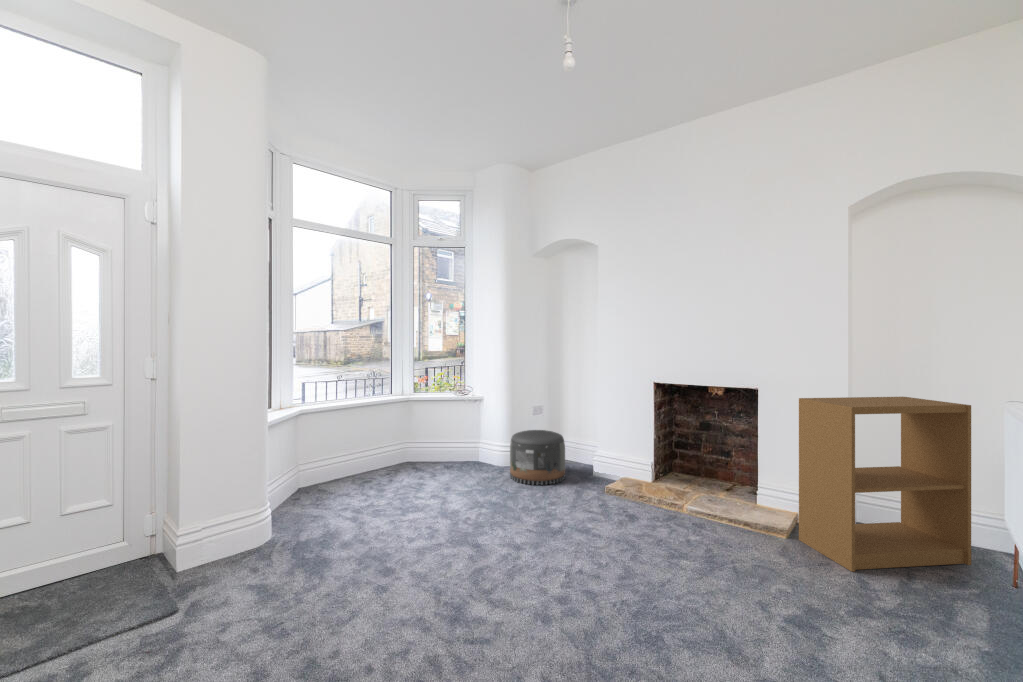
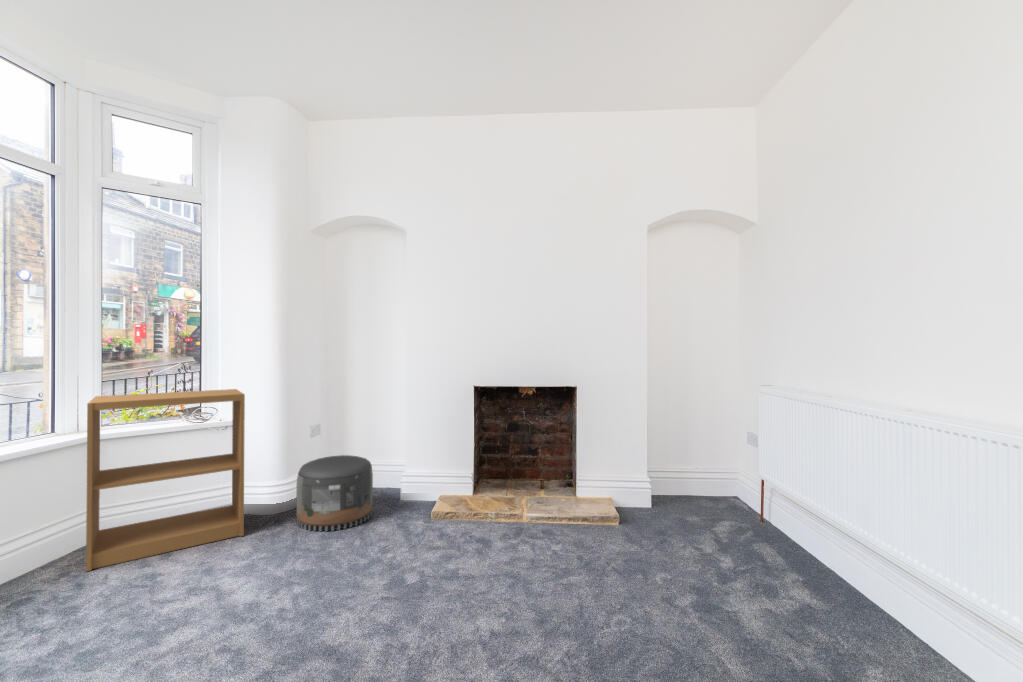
bookshelf: present [799,397,971,572] -> present [86,389,245,571]

